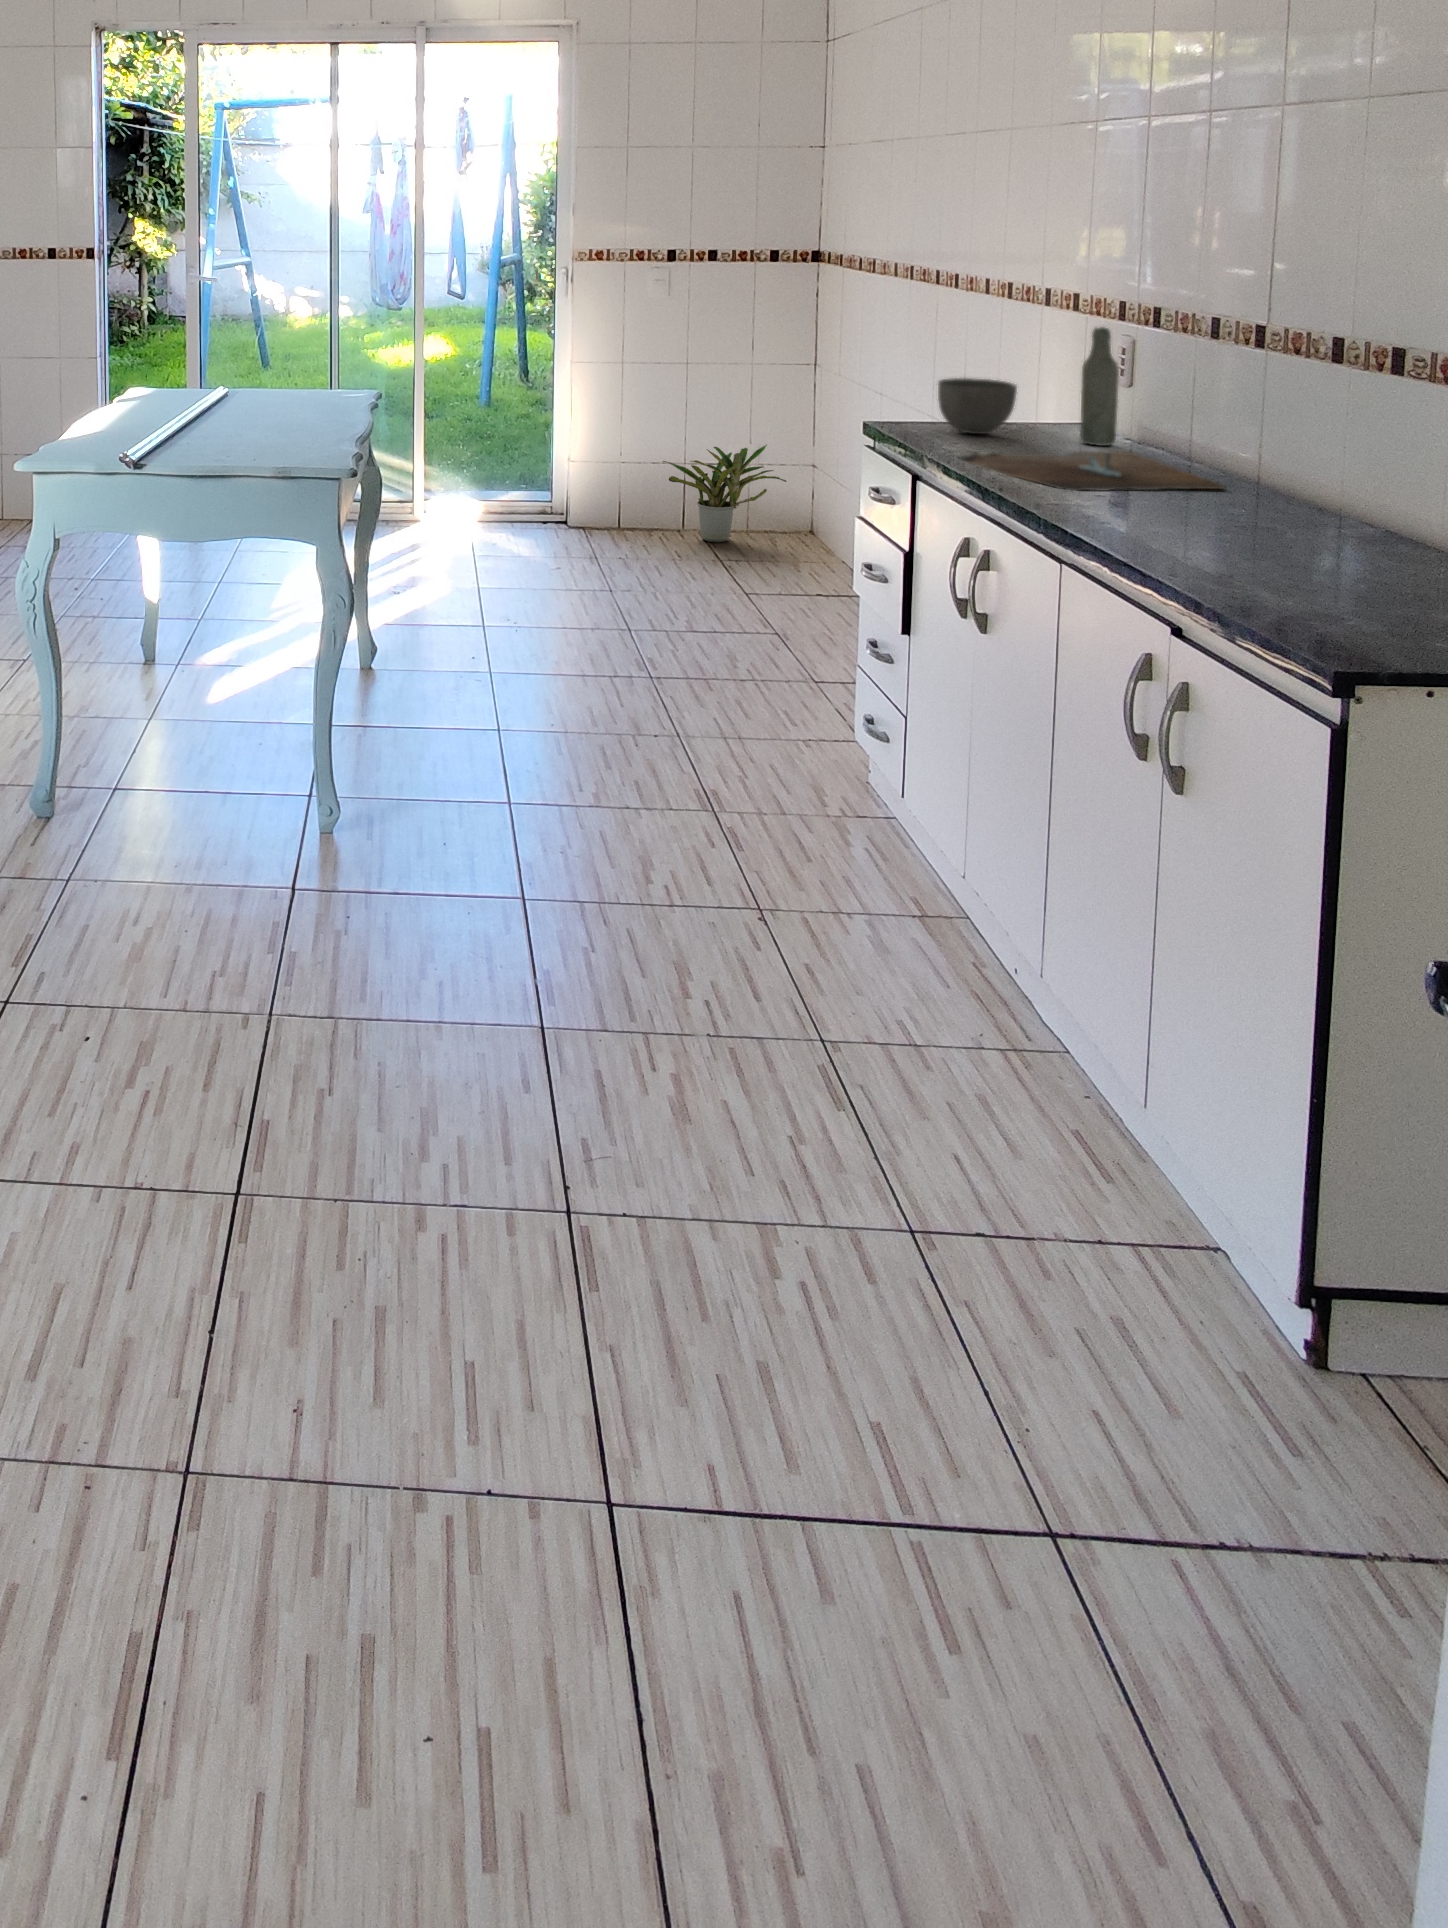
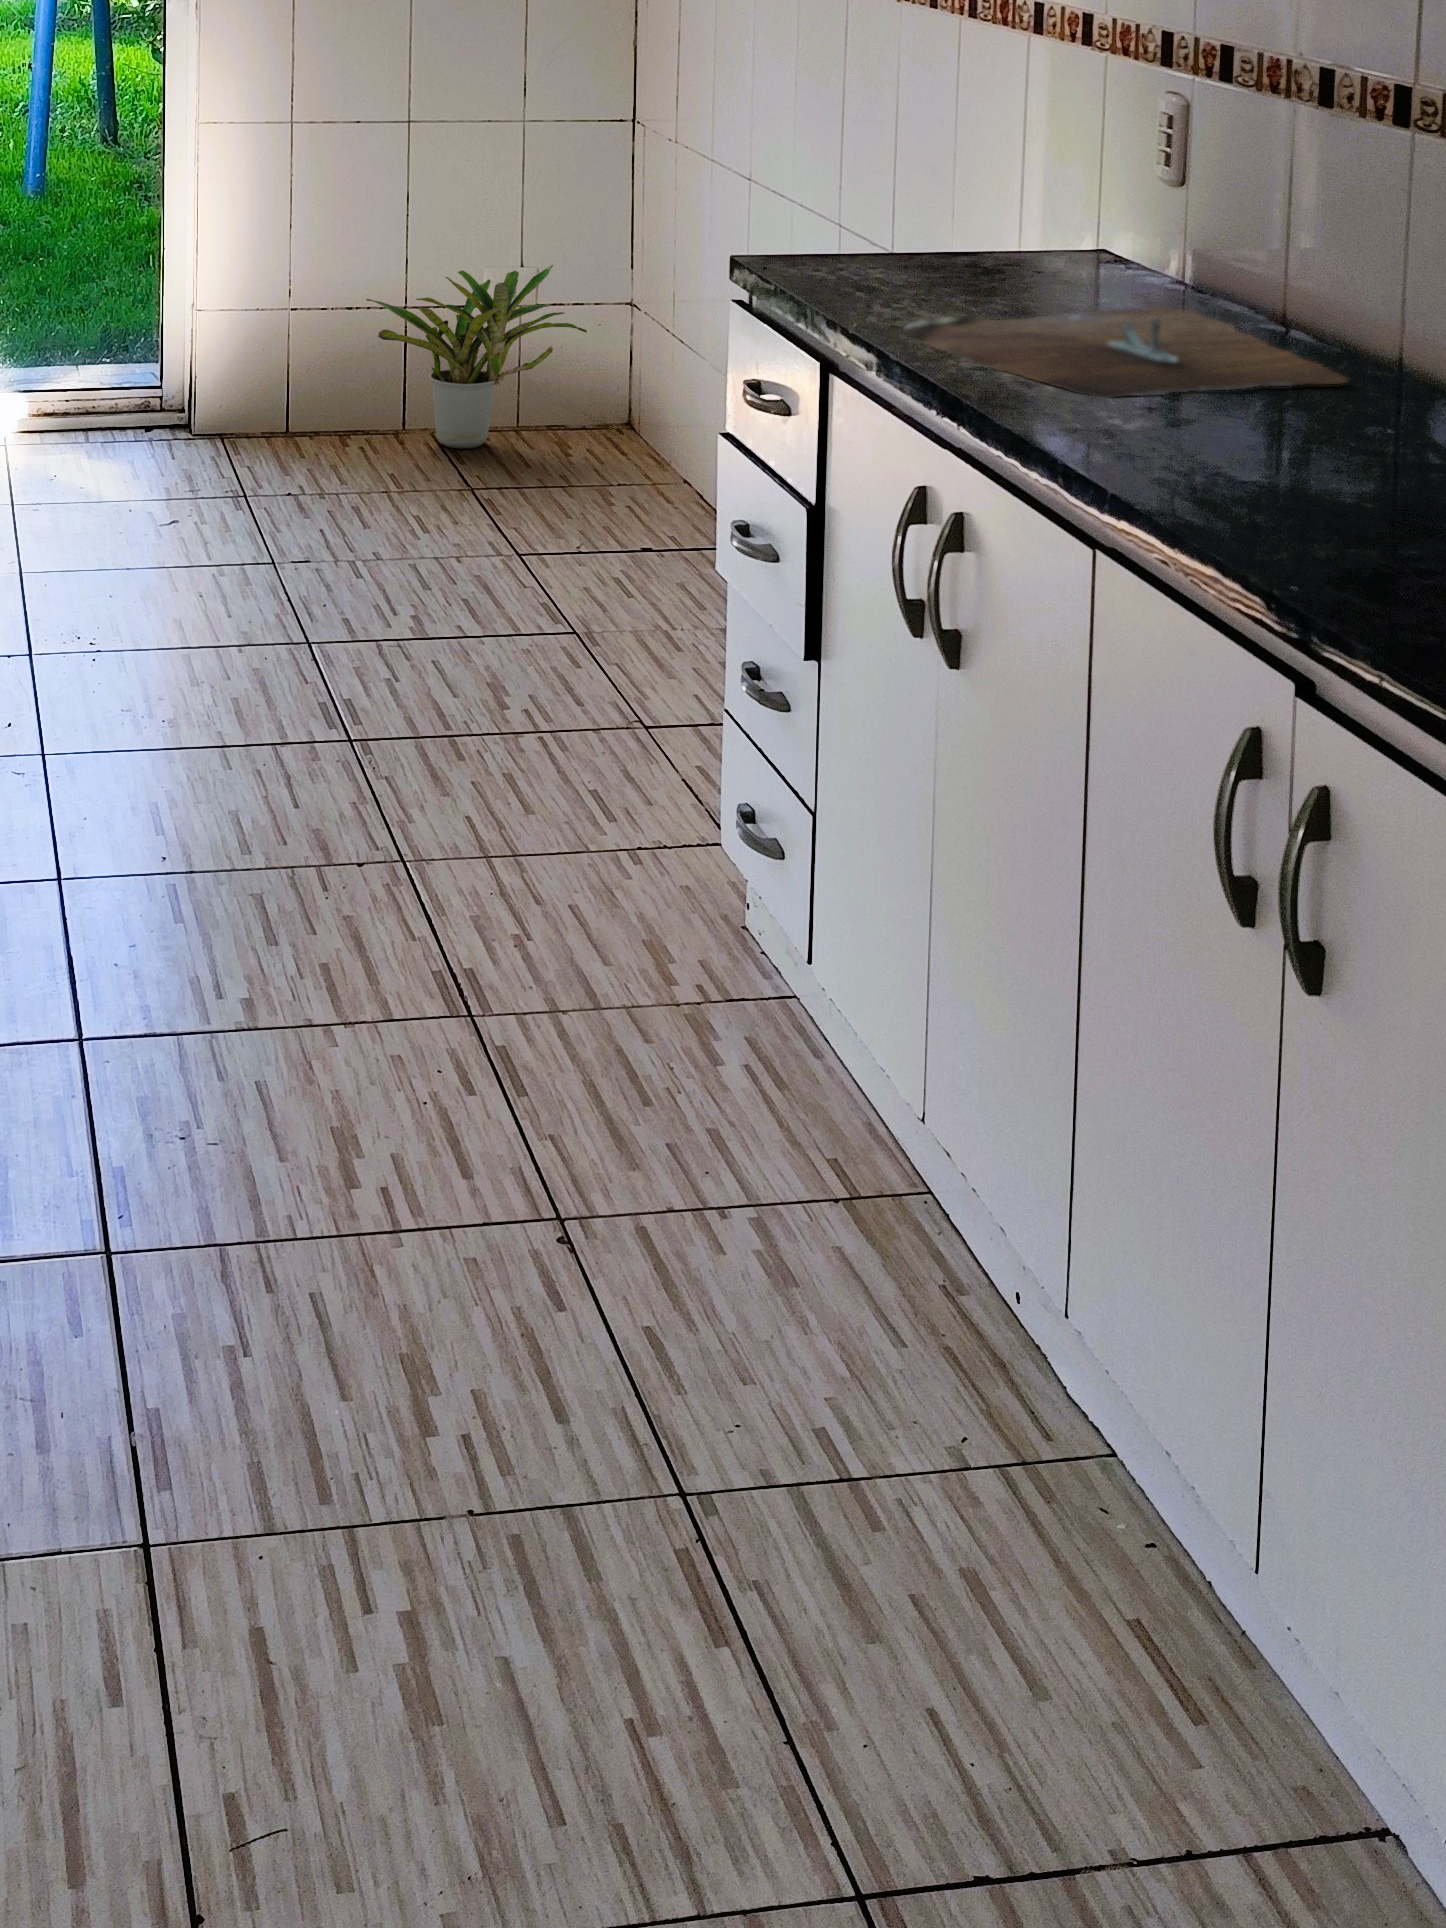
bottle: present [1081,327,1119,446] -> none [1101,81,1163,295]
bowl: present [938,378,1017,434] -> none [863,172,996,276]

